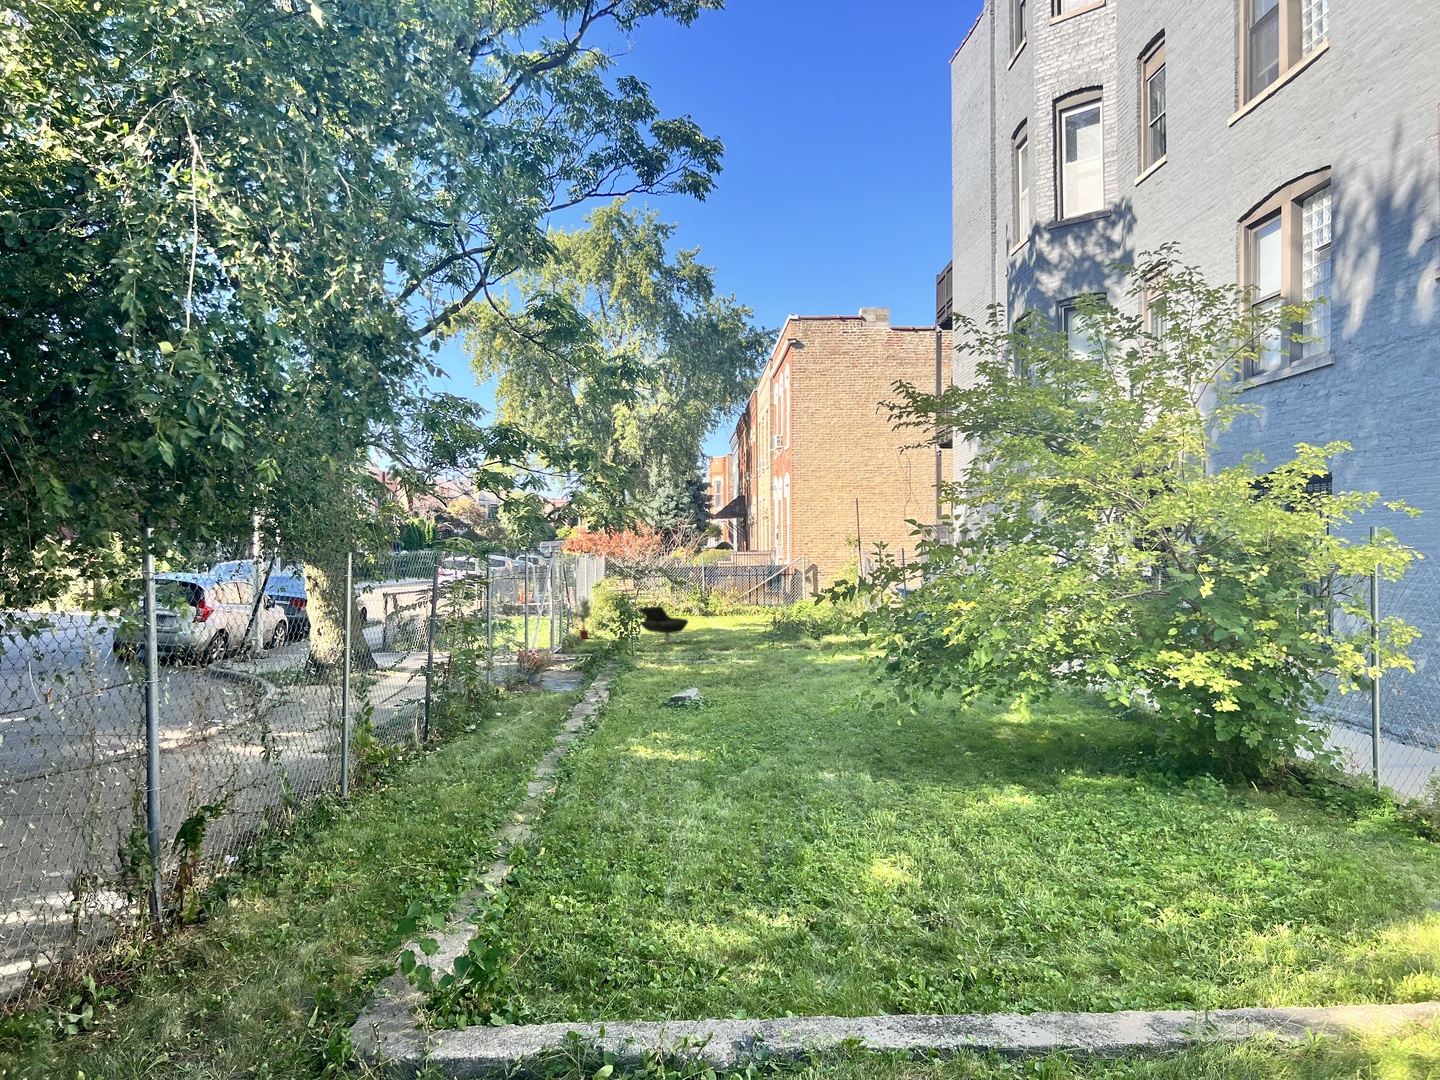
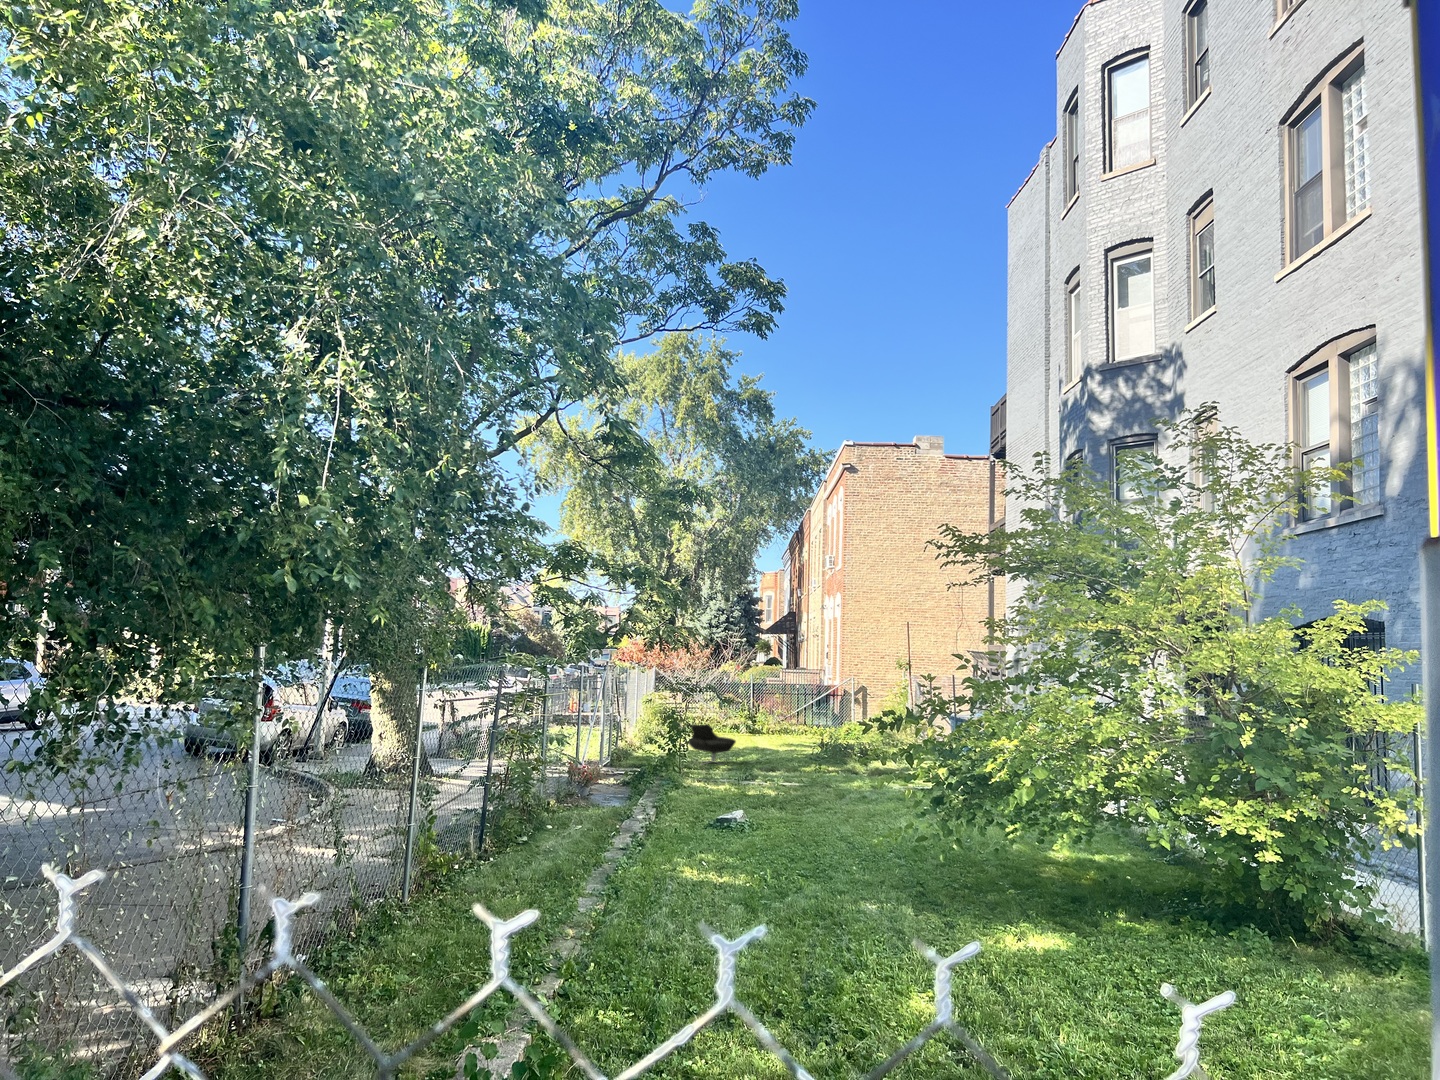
potted tree: present [571,596,591,639] -> none [616,710,639,755]

